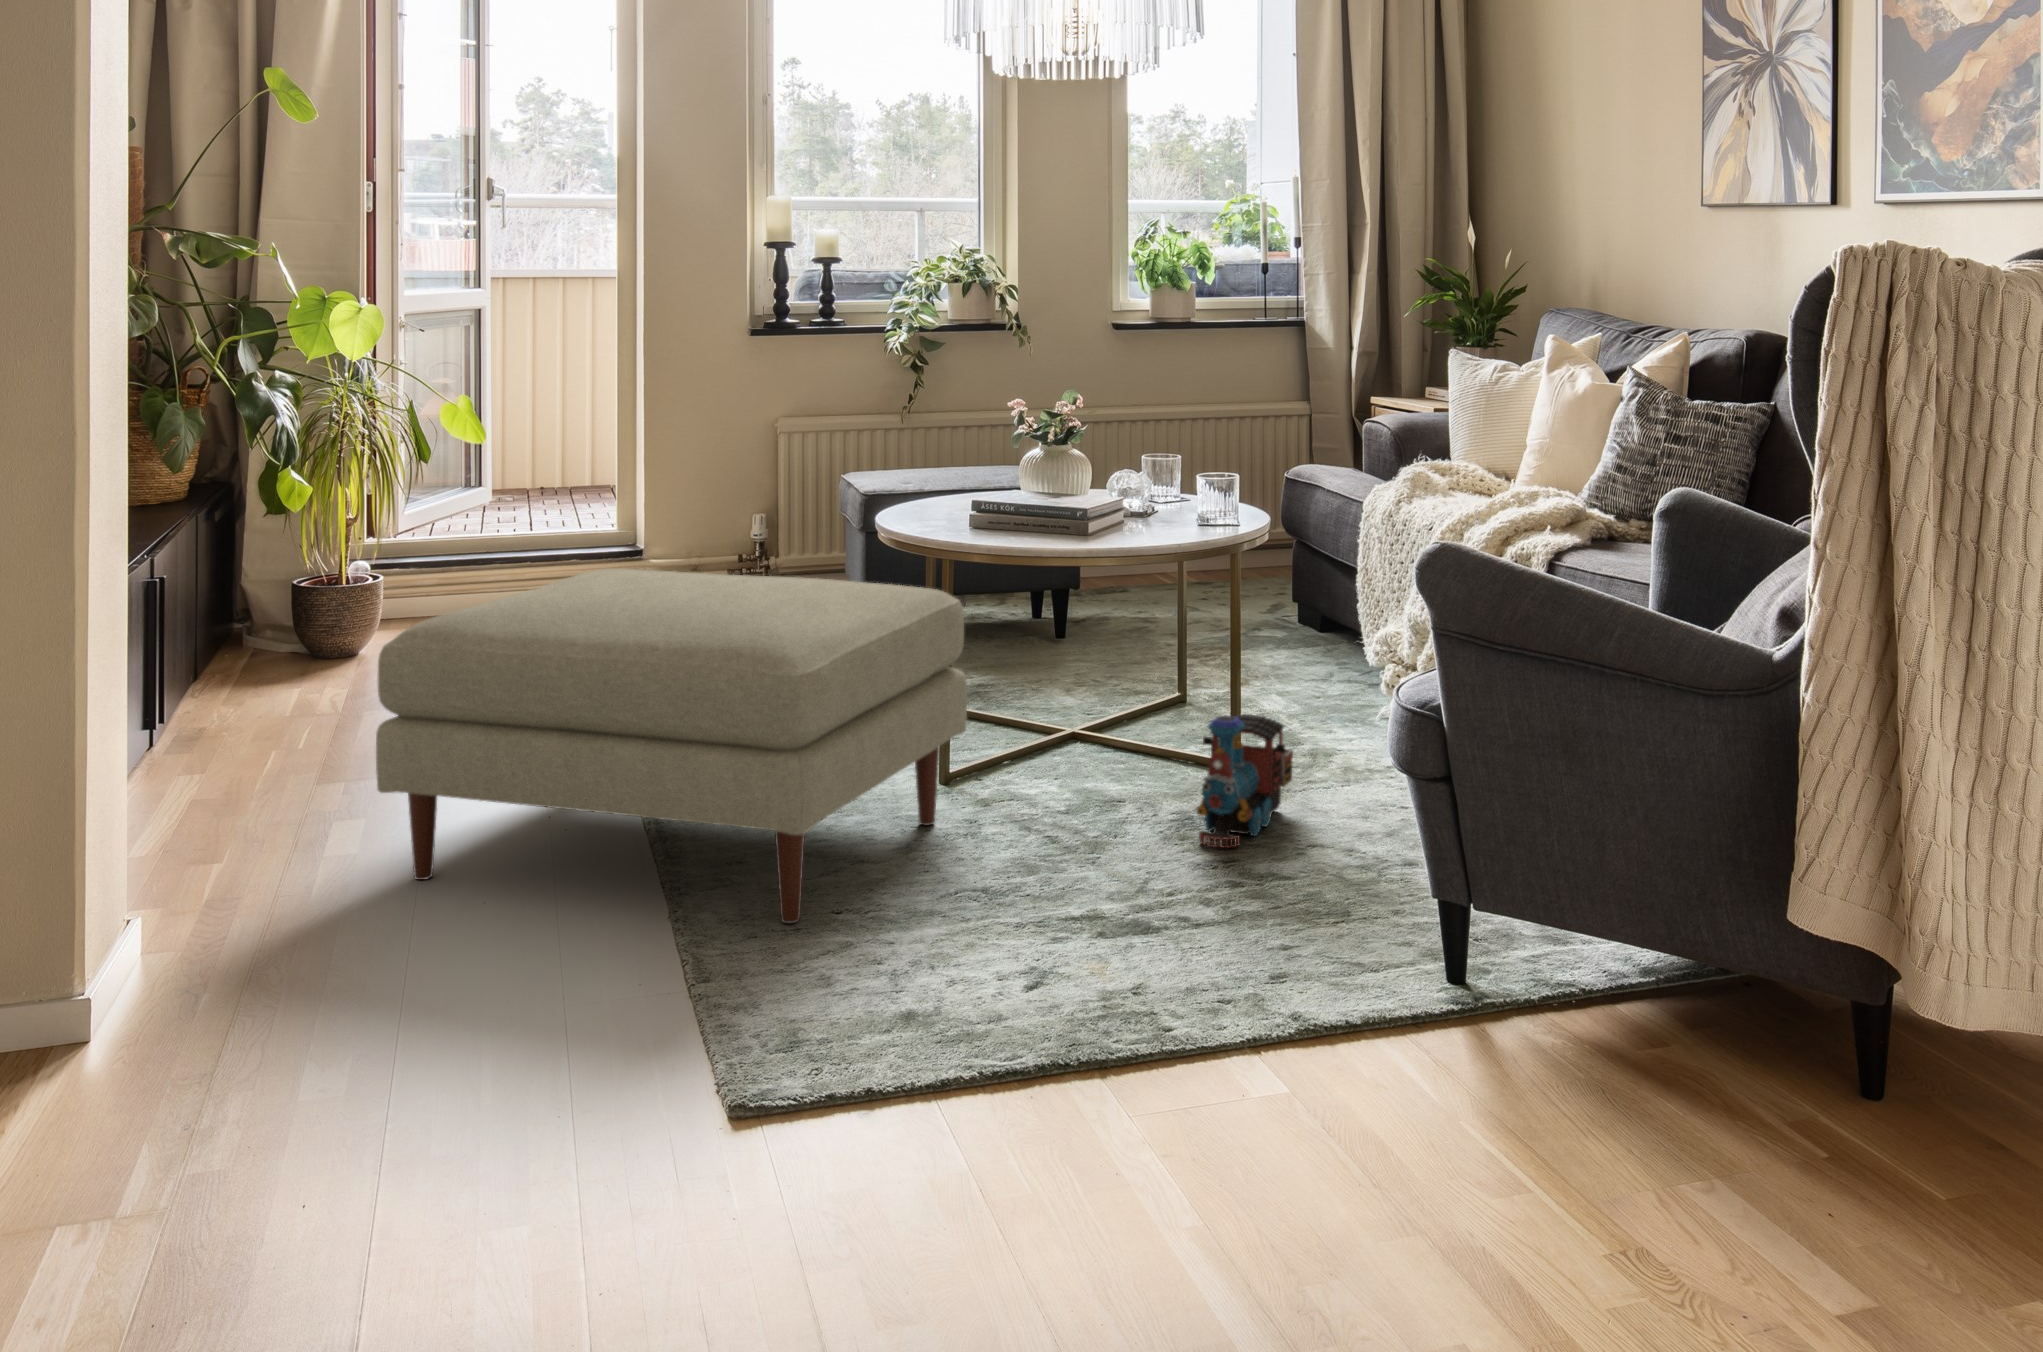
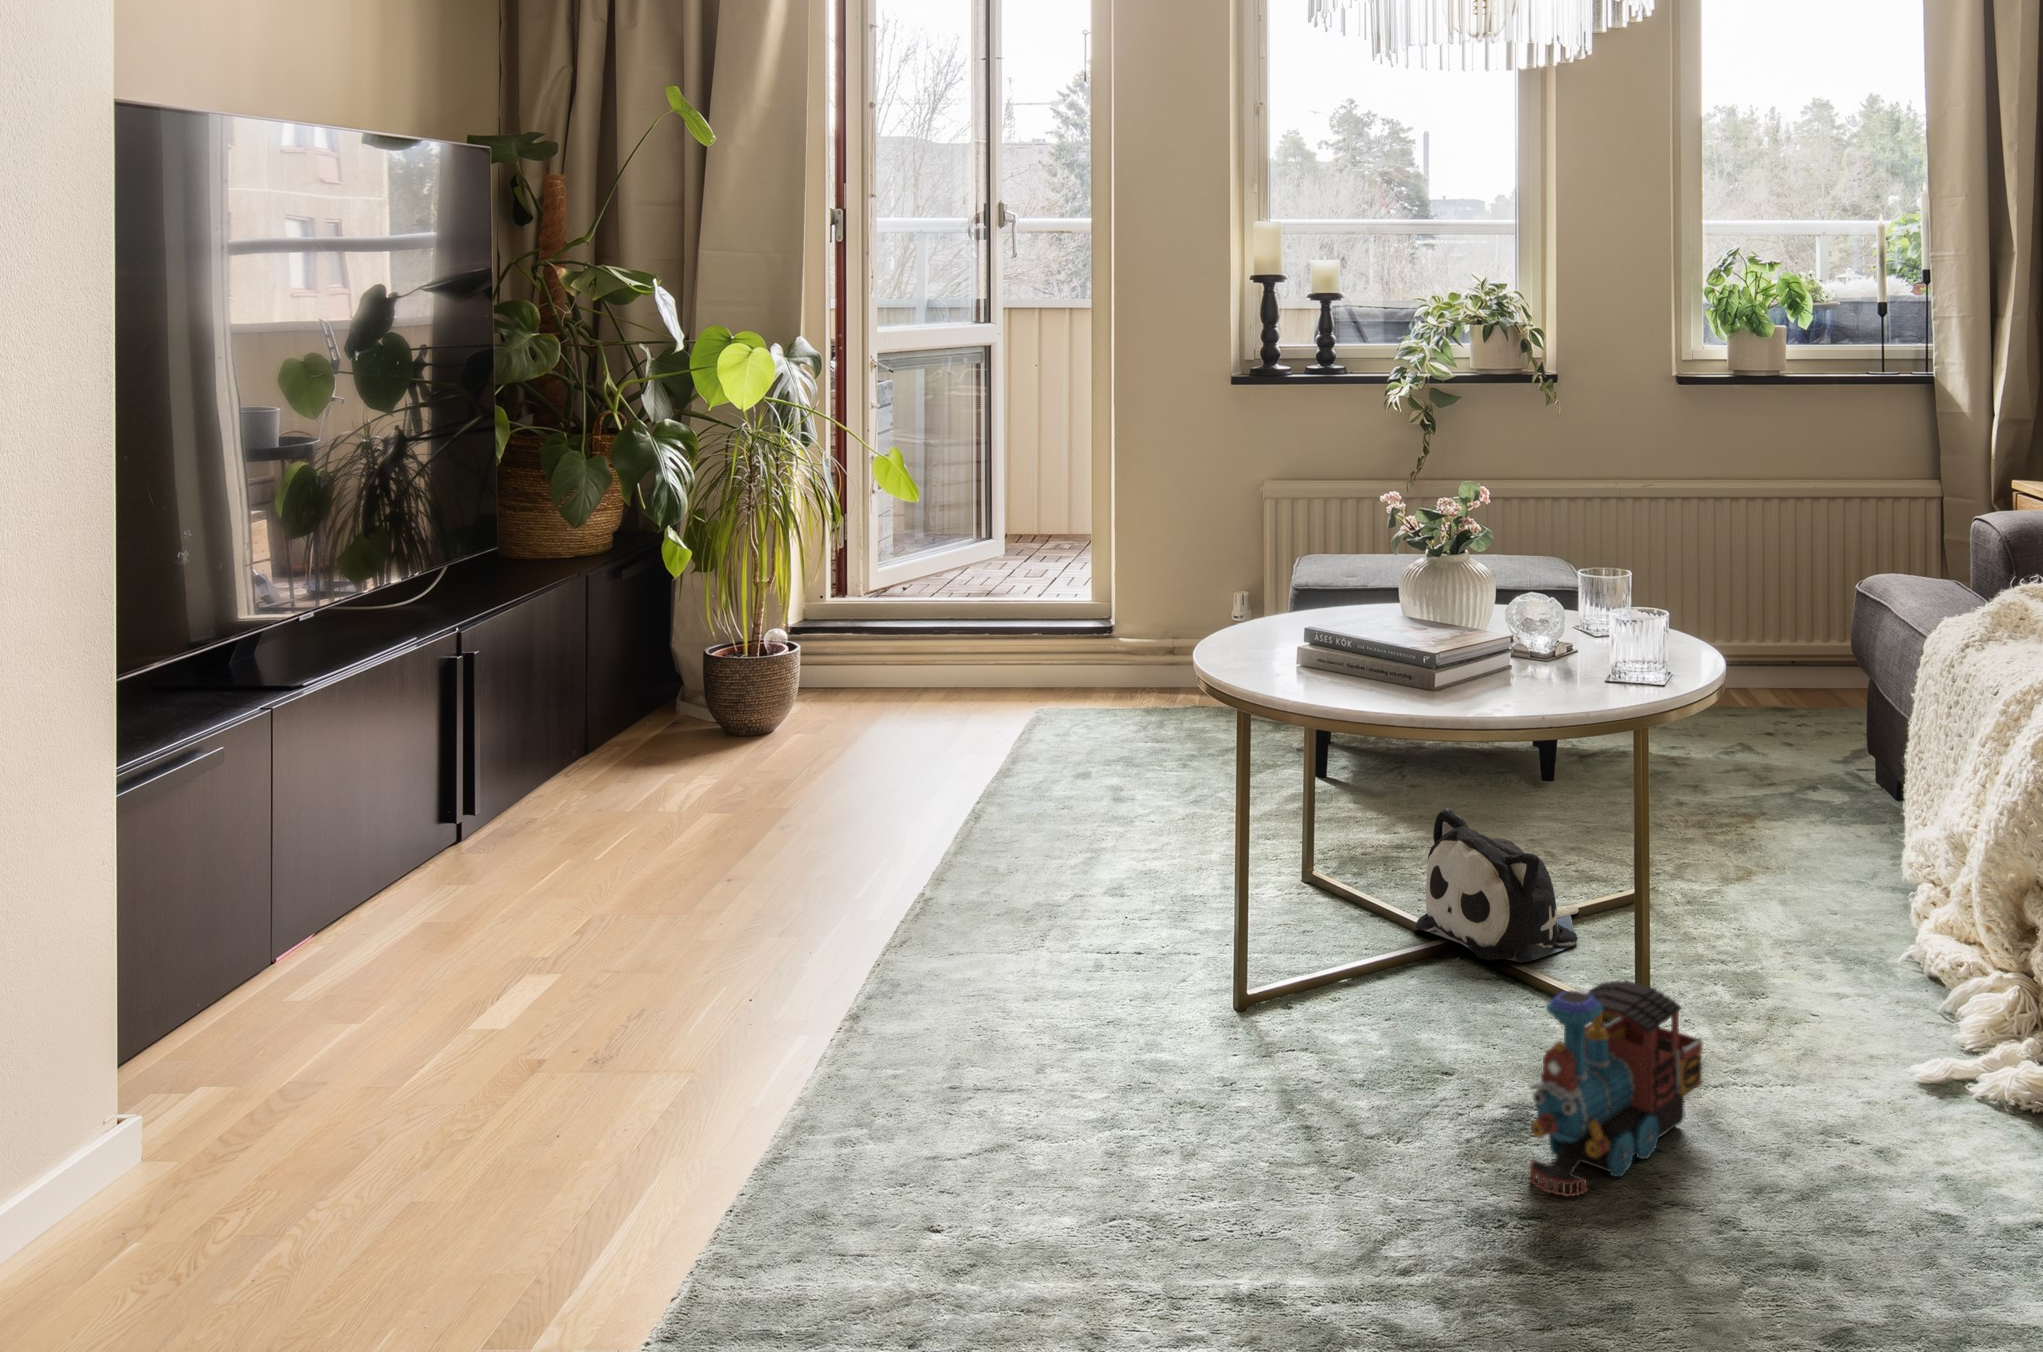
ottoman: present [376,568,967,924] -> none [459,696,1241,1260]
plush toy: none [1025,638,1147,741] -> present [1415,808,1579,962]

